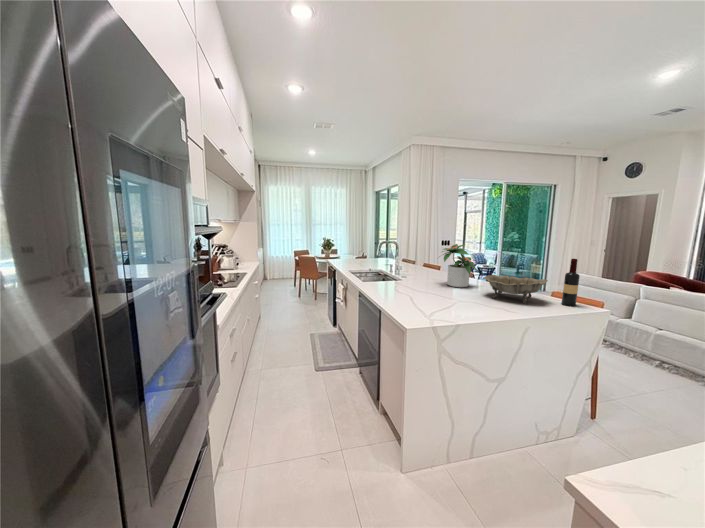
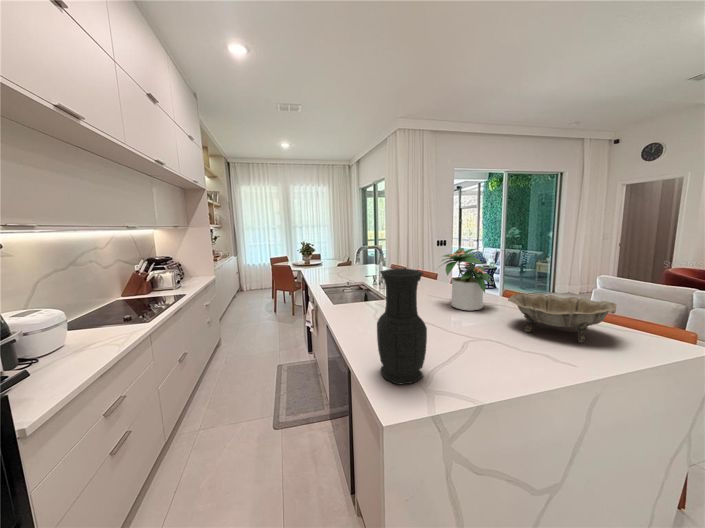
vase: none [400,251,428,314] -> present [377,268,427,385]
wine bottle: present [562,259,580,306] -> none [640,269,673,347]

